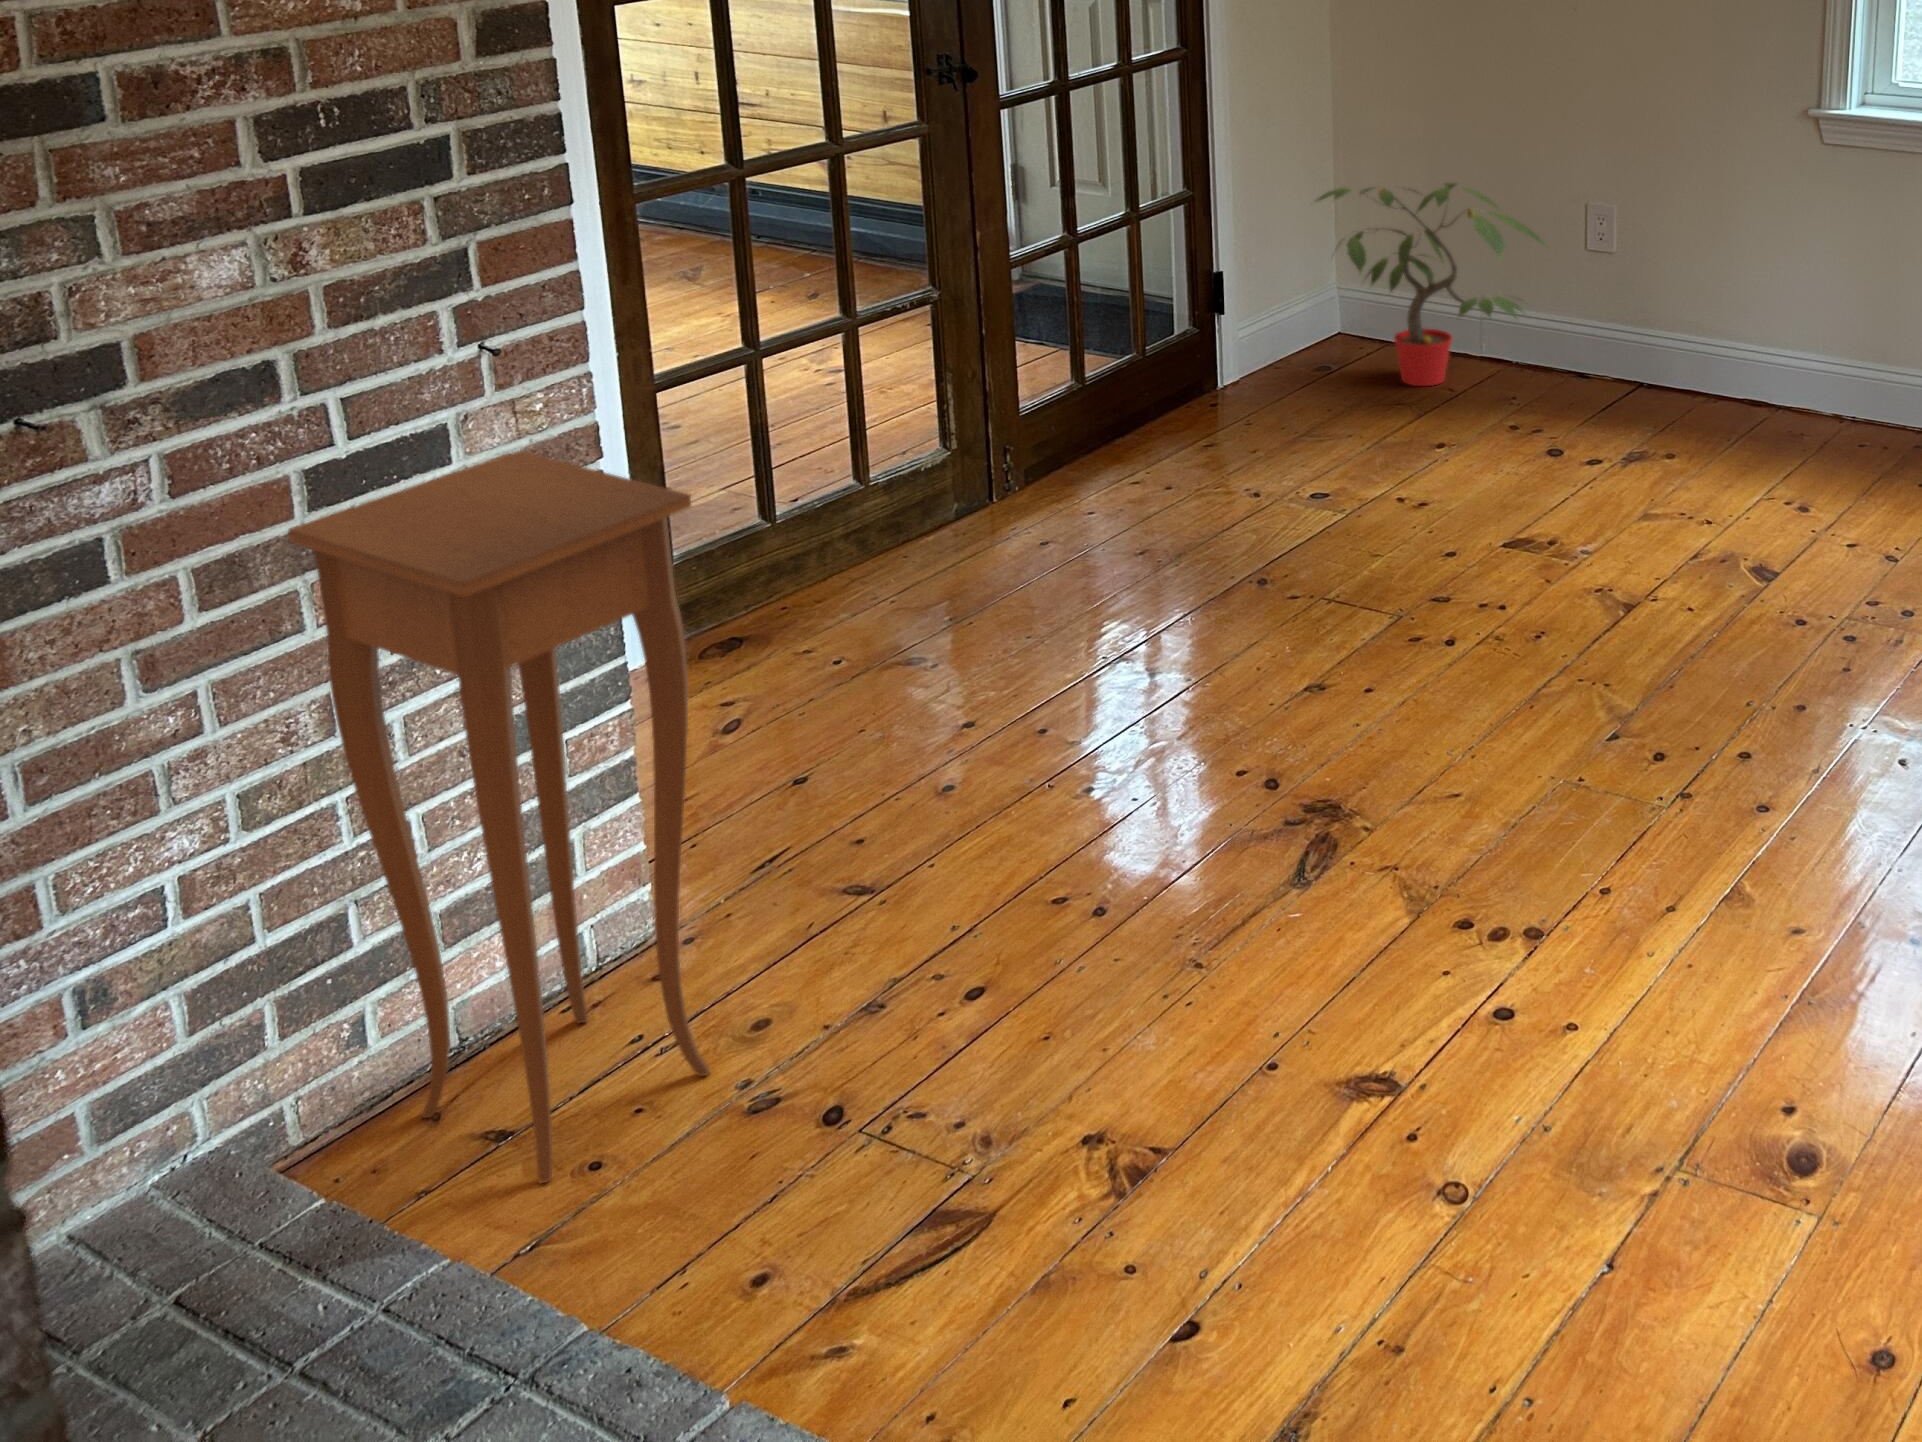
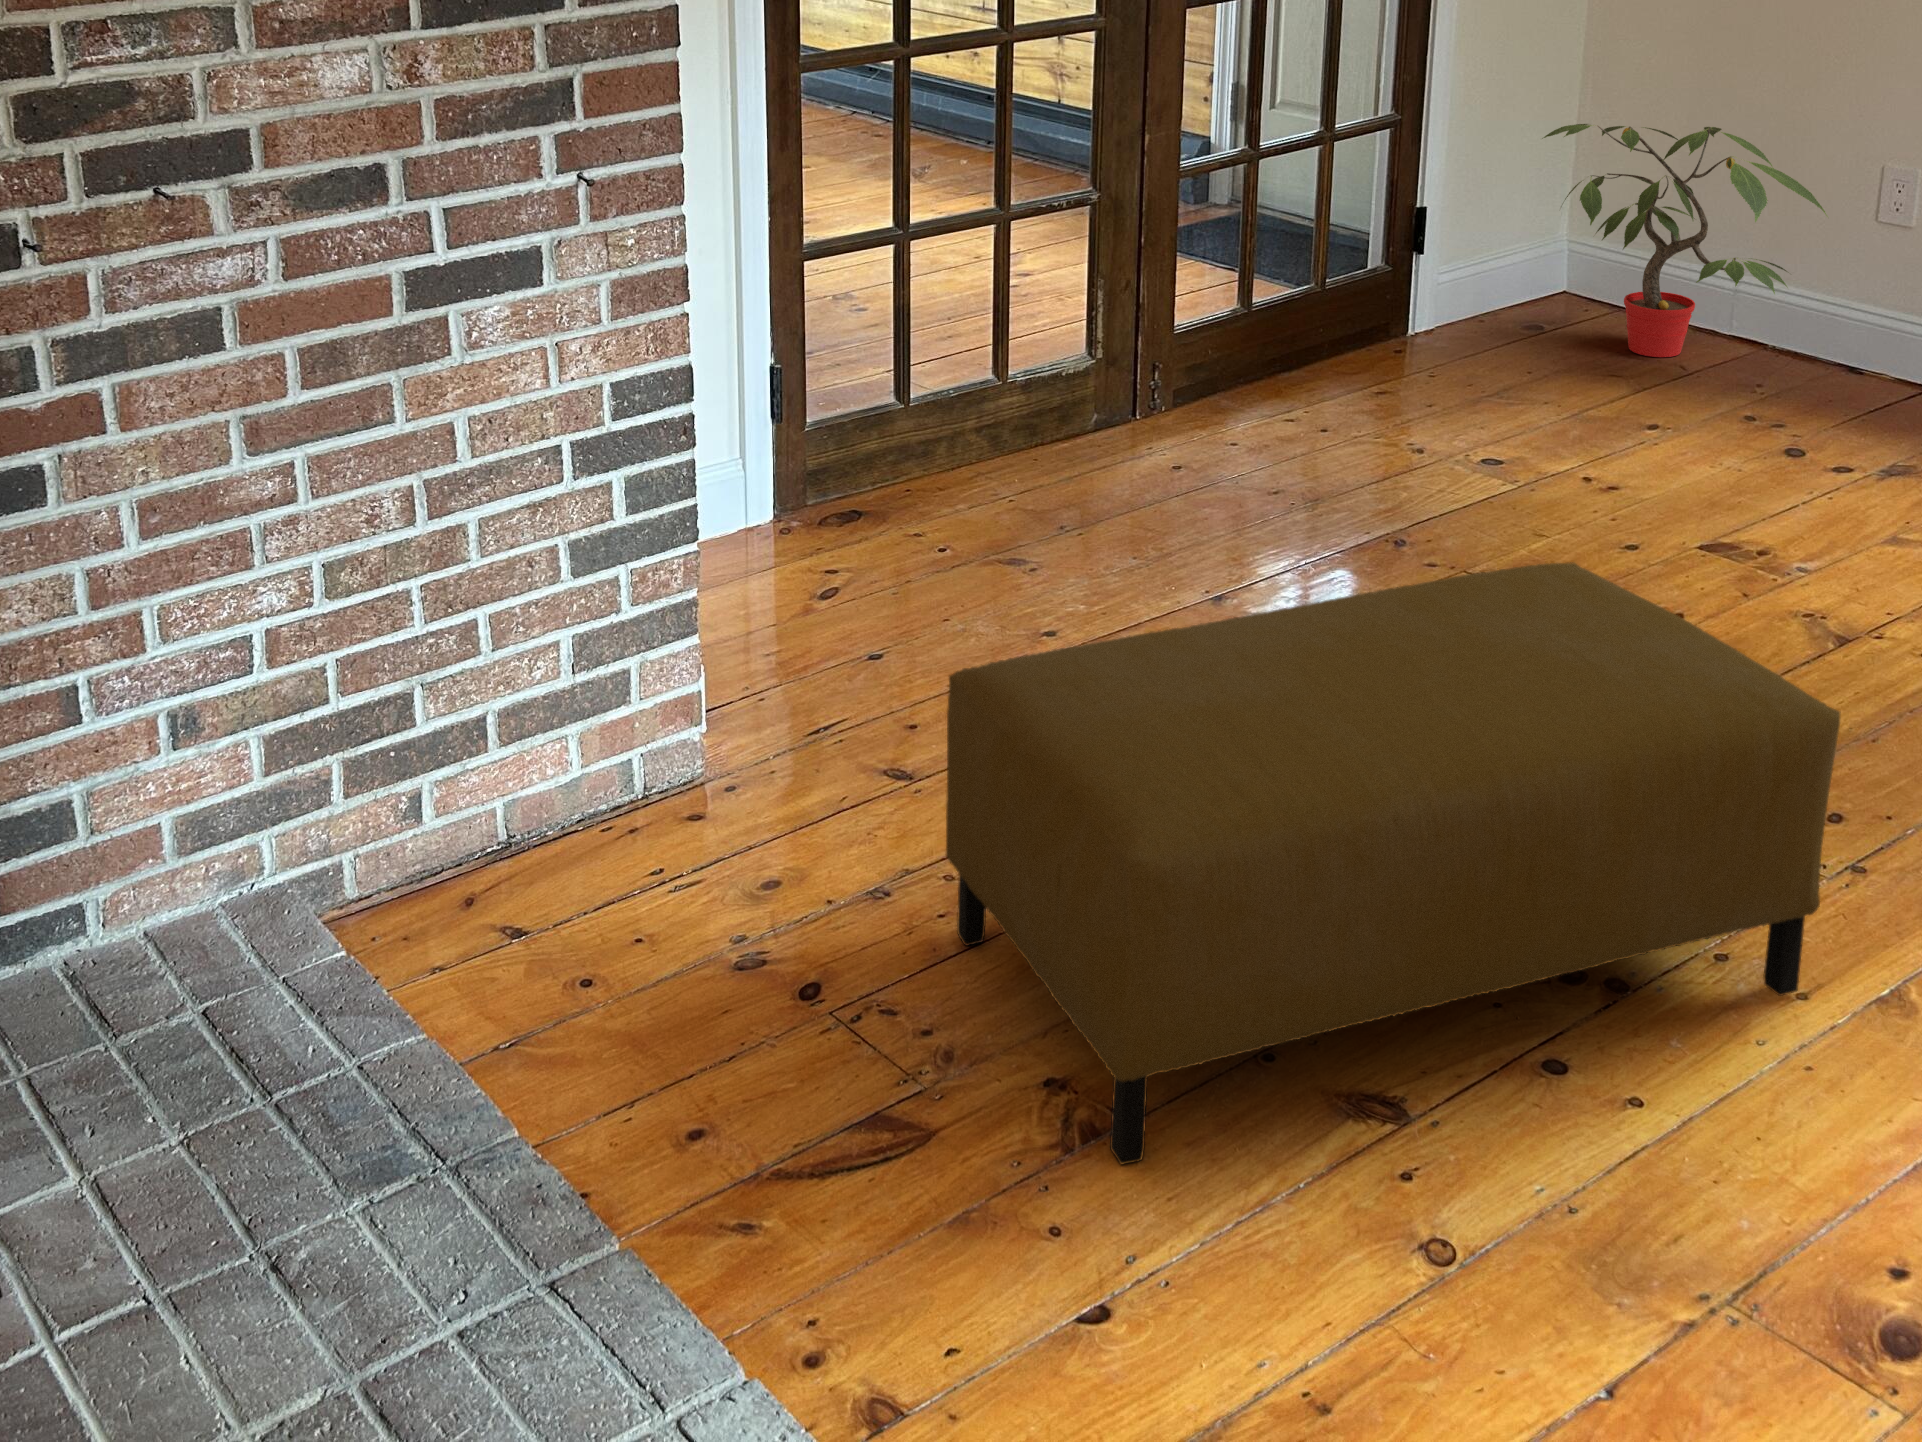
side table: present [288,450,710,1183] -> none [376,277,728,989]
ottoman: none [936,586,1674,1192] -> present [946,562,1840,1164]

